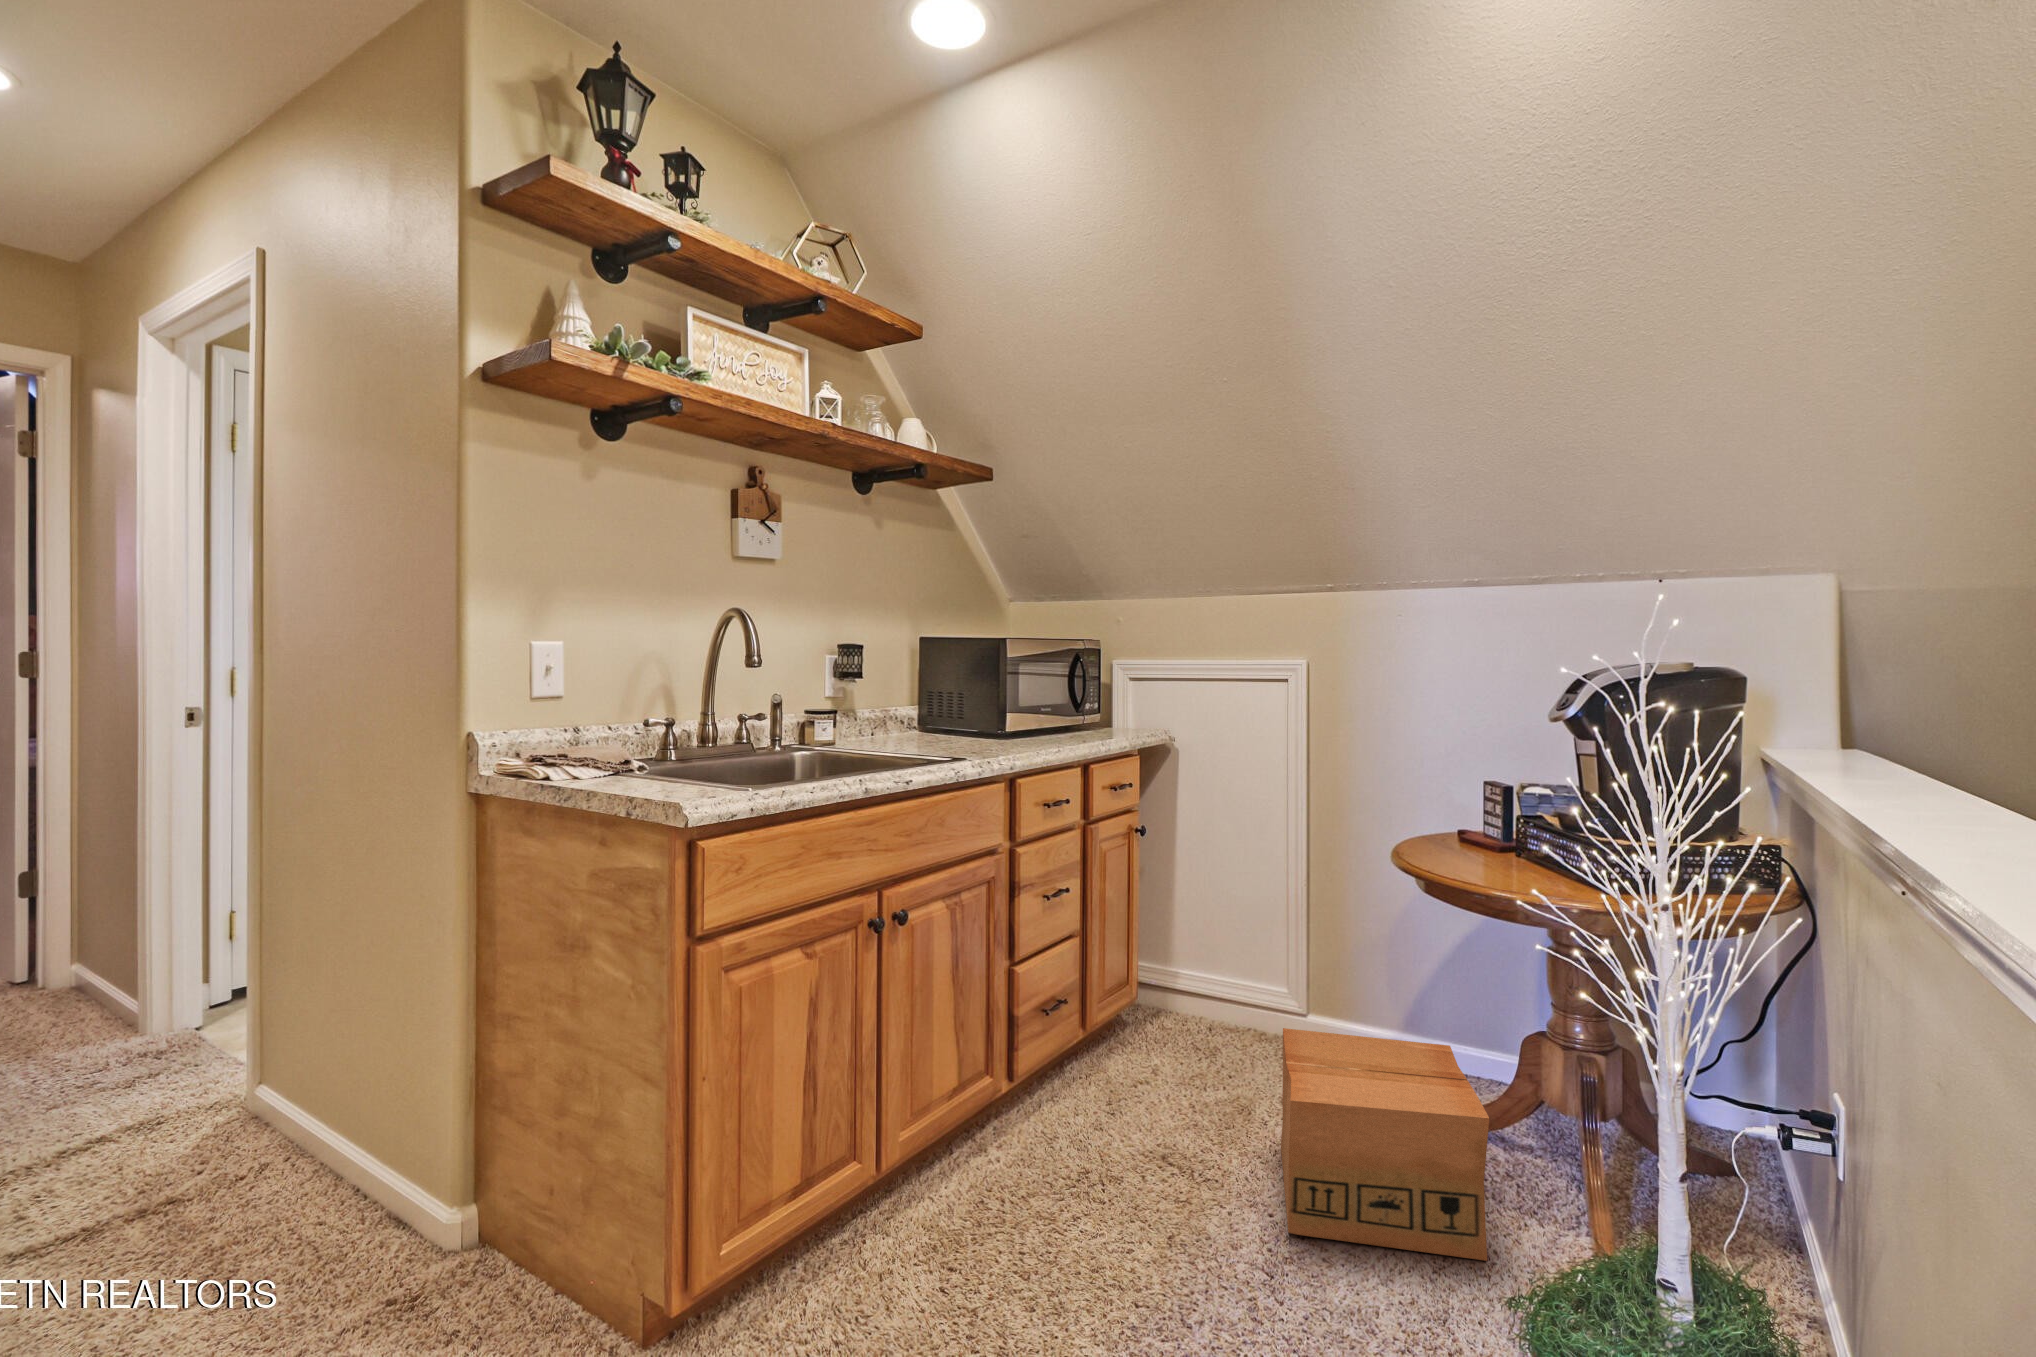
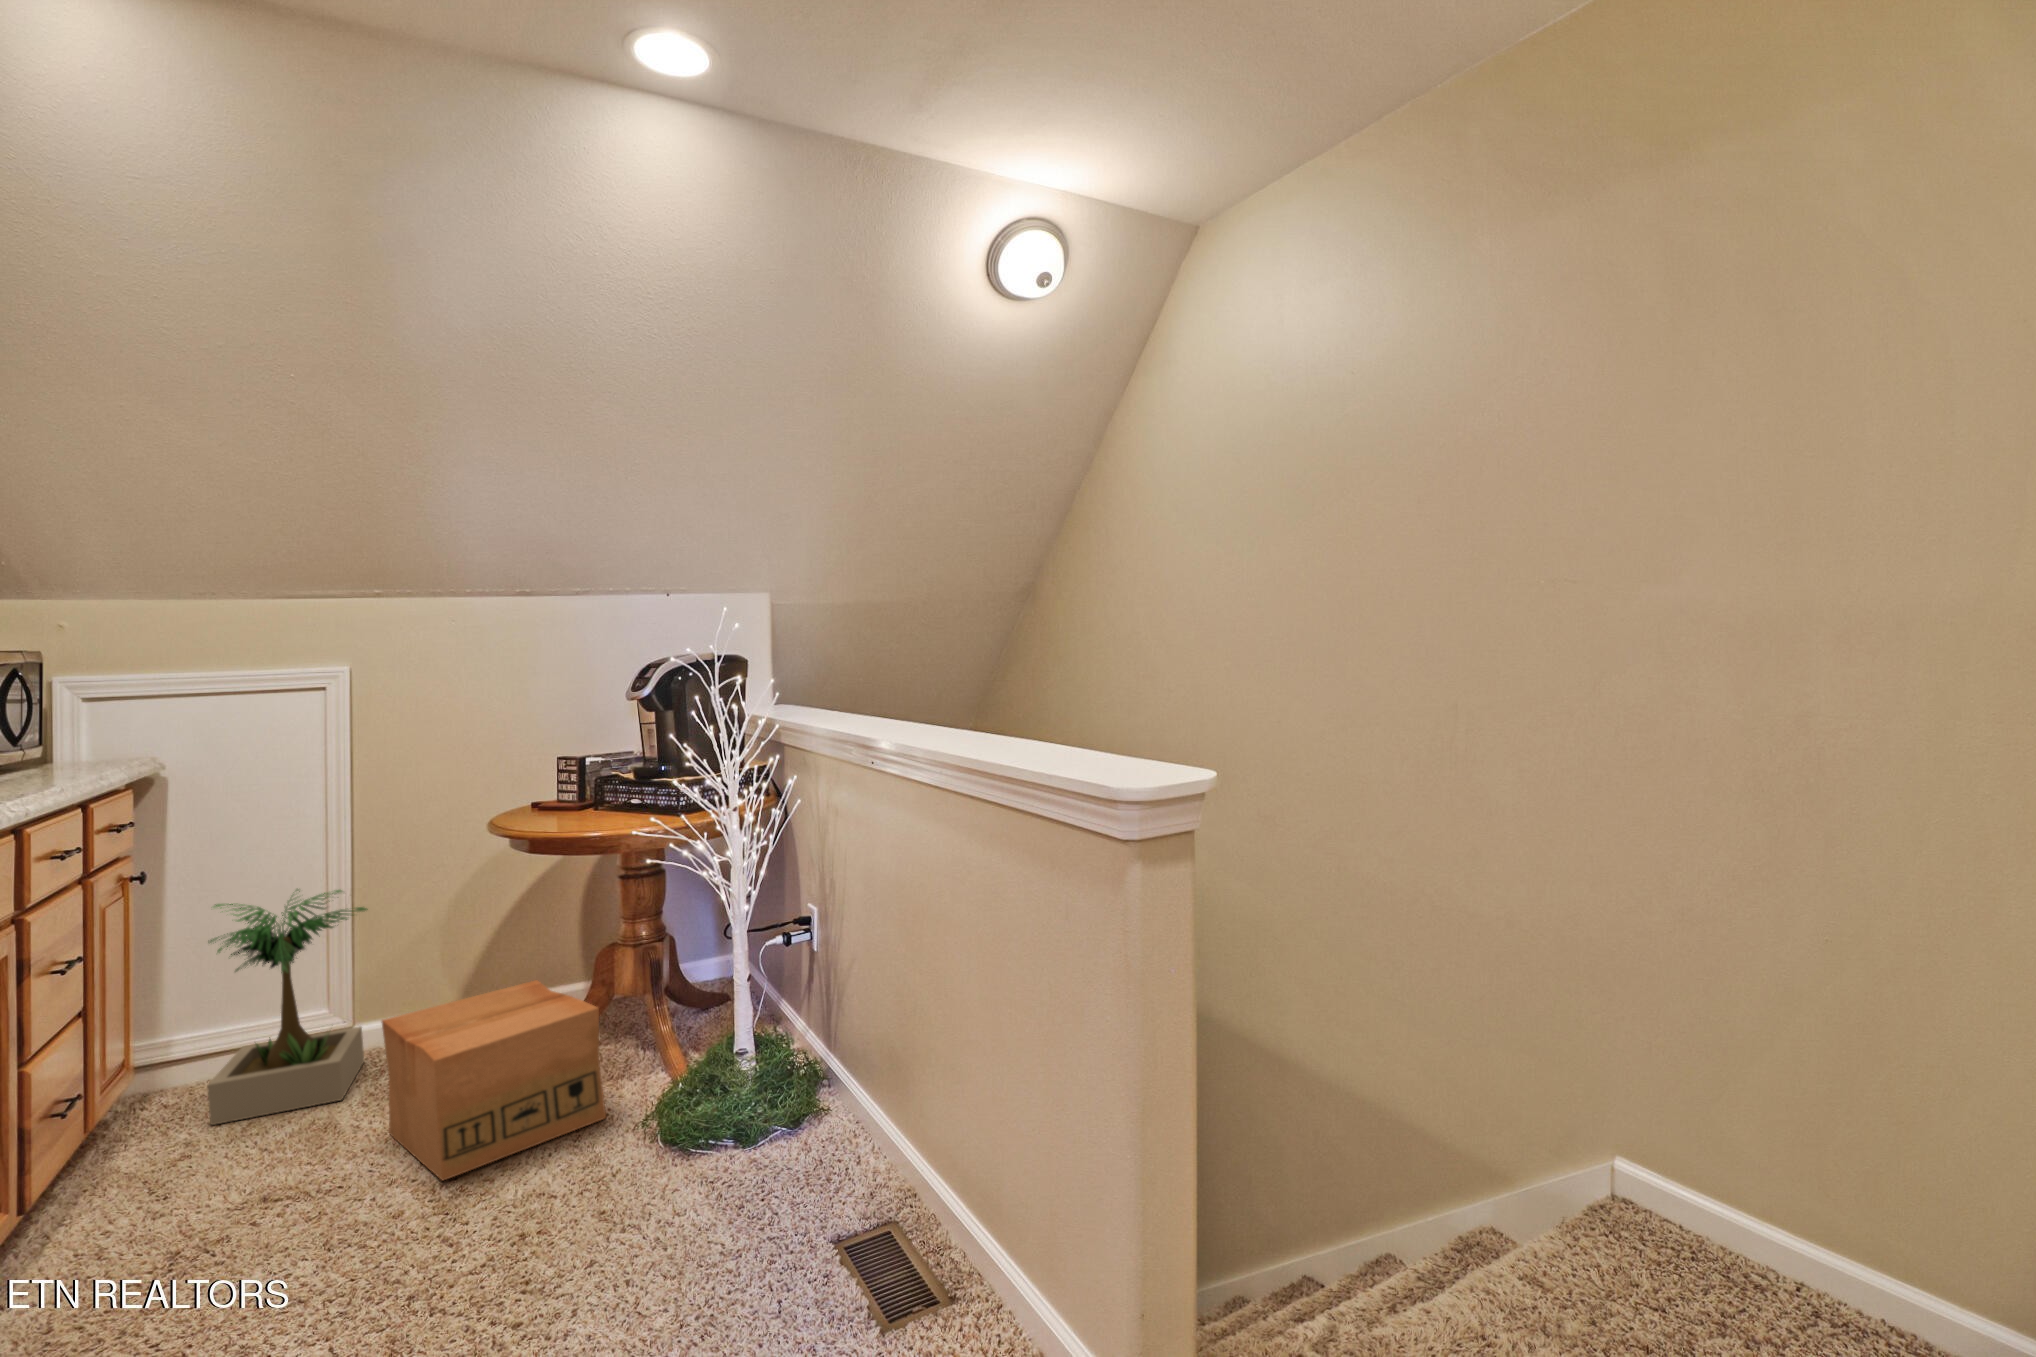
potted plant: none [1174,864,1323,1087] -> present [207,889,368,1125]

